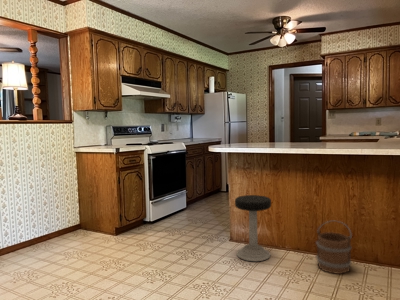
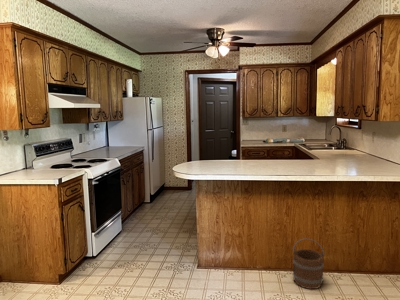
stool: present [235,195,271,261] -> none [214,221,251,291]

